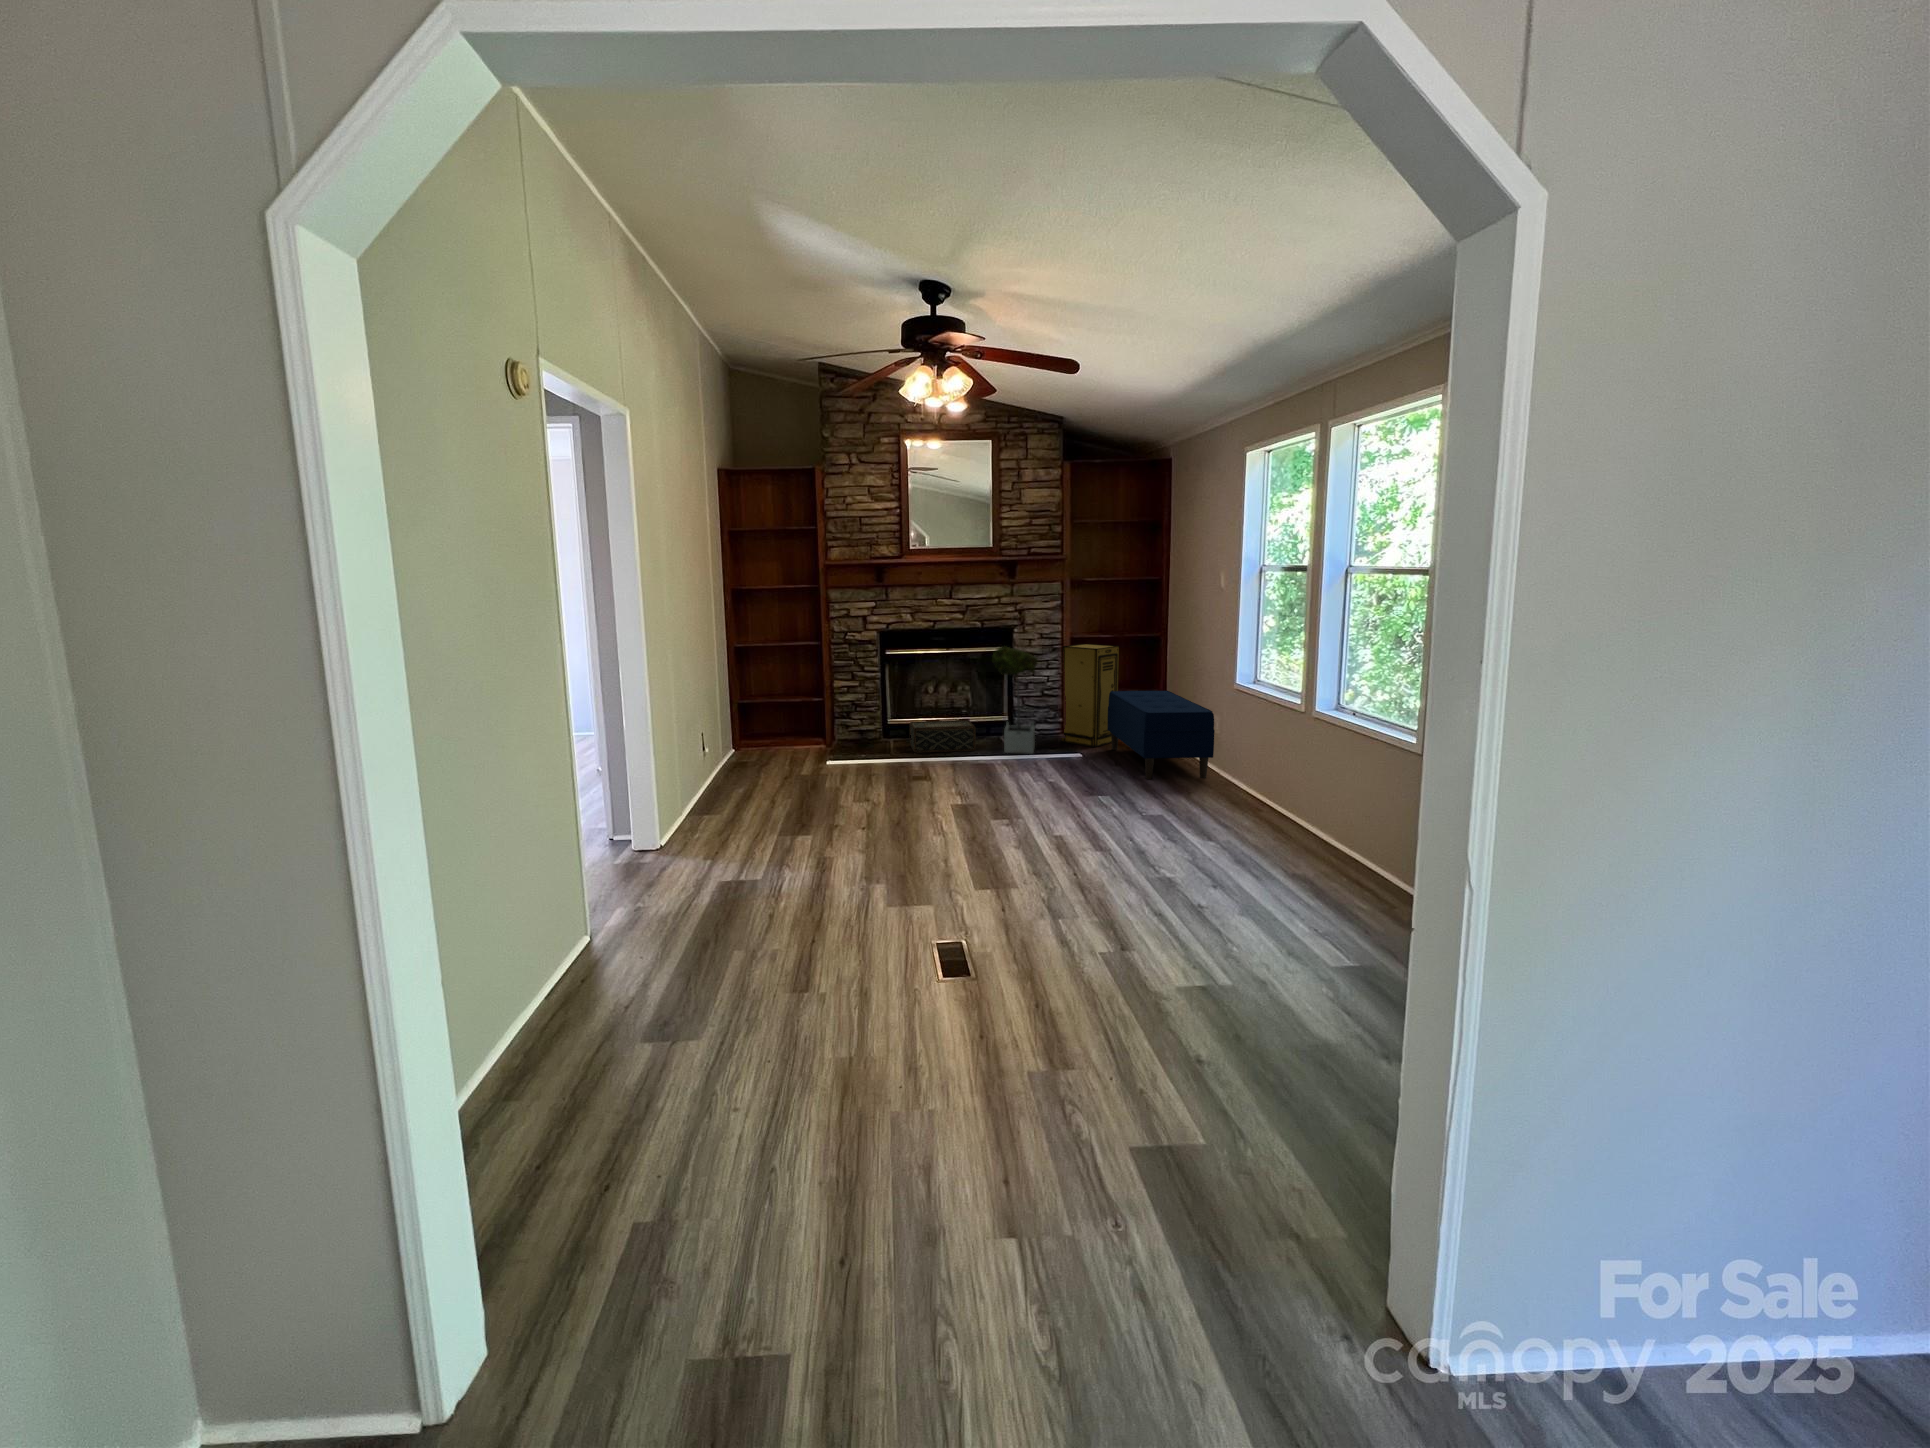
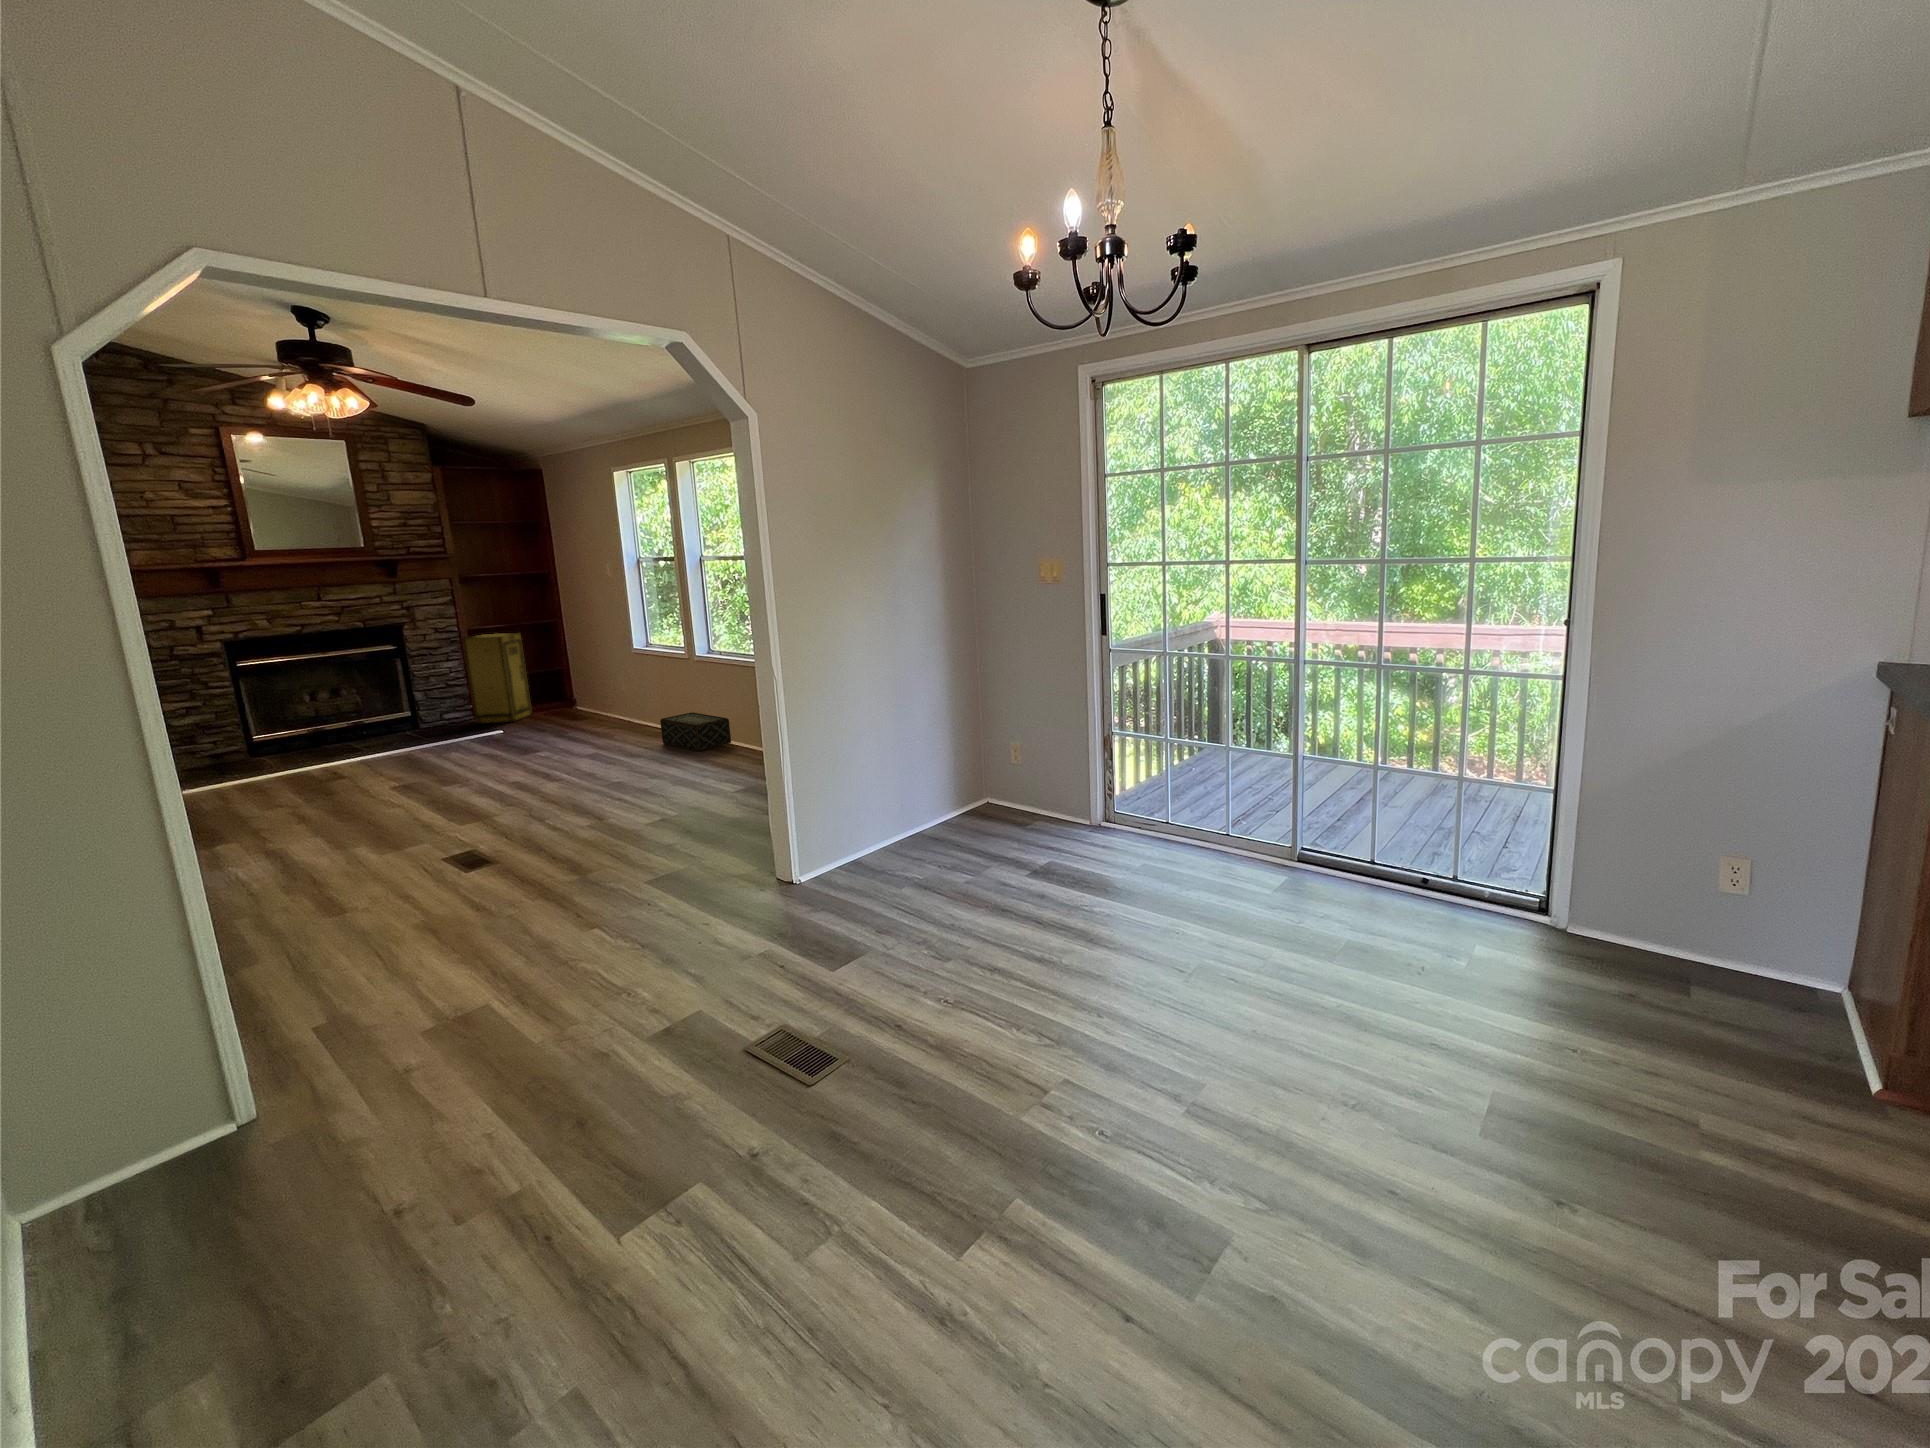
potted tree: present [992,646,1038,754] -> none [386,641,452,742]
bench: present [1107,691,1215,779] -> none [520,664,626,733]
woven basket: present [909,720,976,753] -> present [660,712,731,751]

